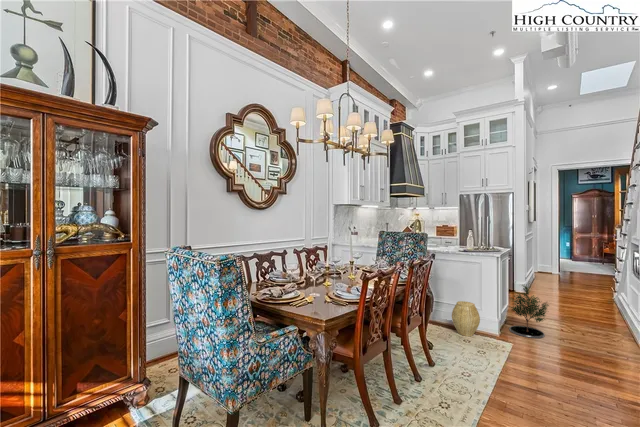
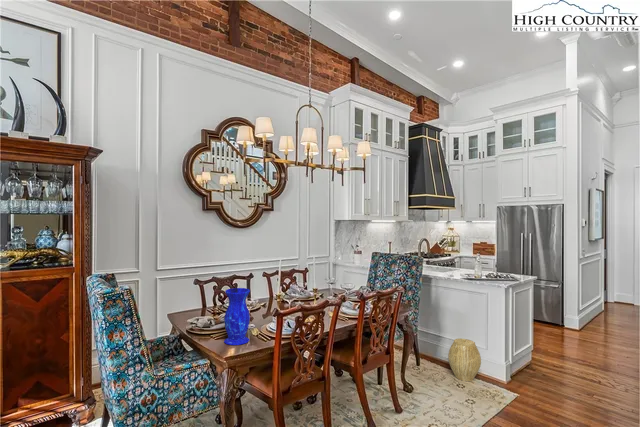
vase: none [307,258,330,310] -> present [224,288,250,345]
potted tree: present [509,284,549,338] -> none [521,318,574,391]

